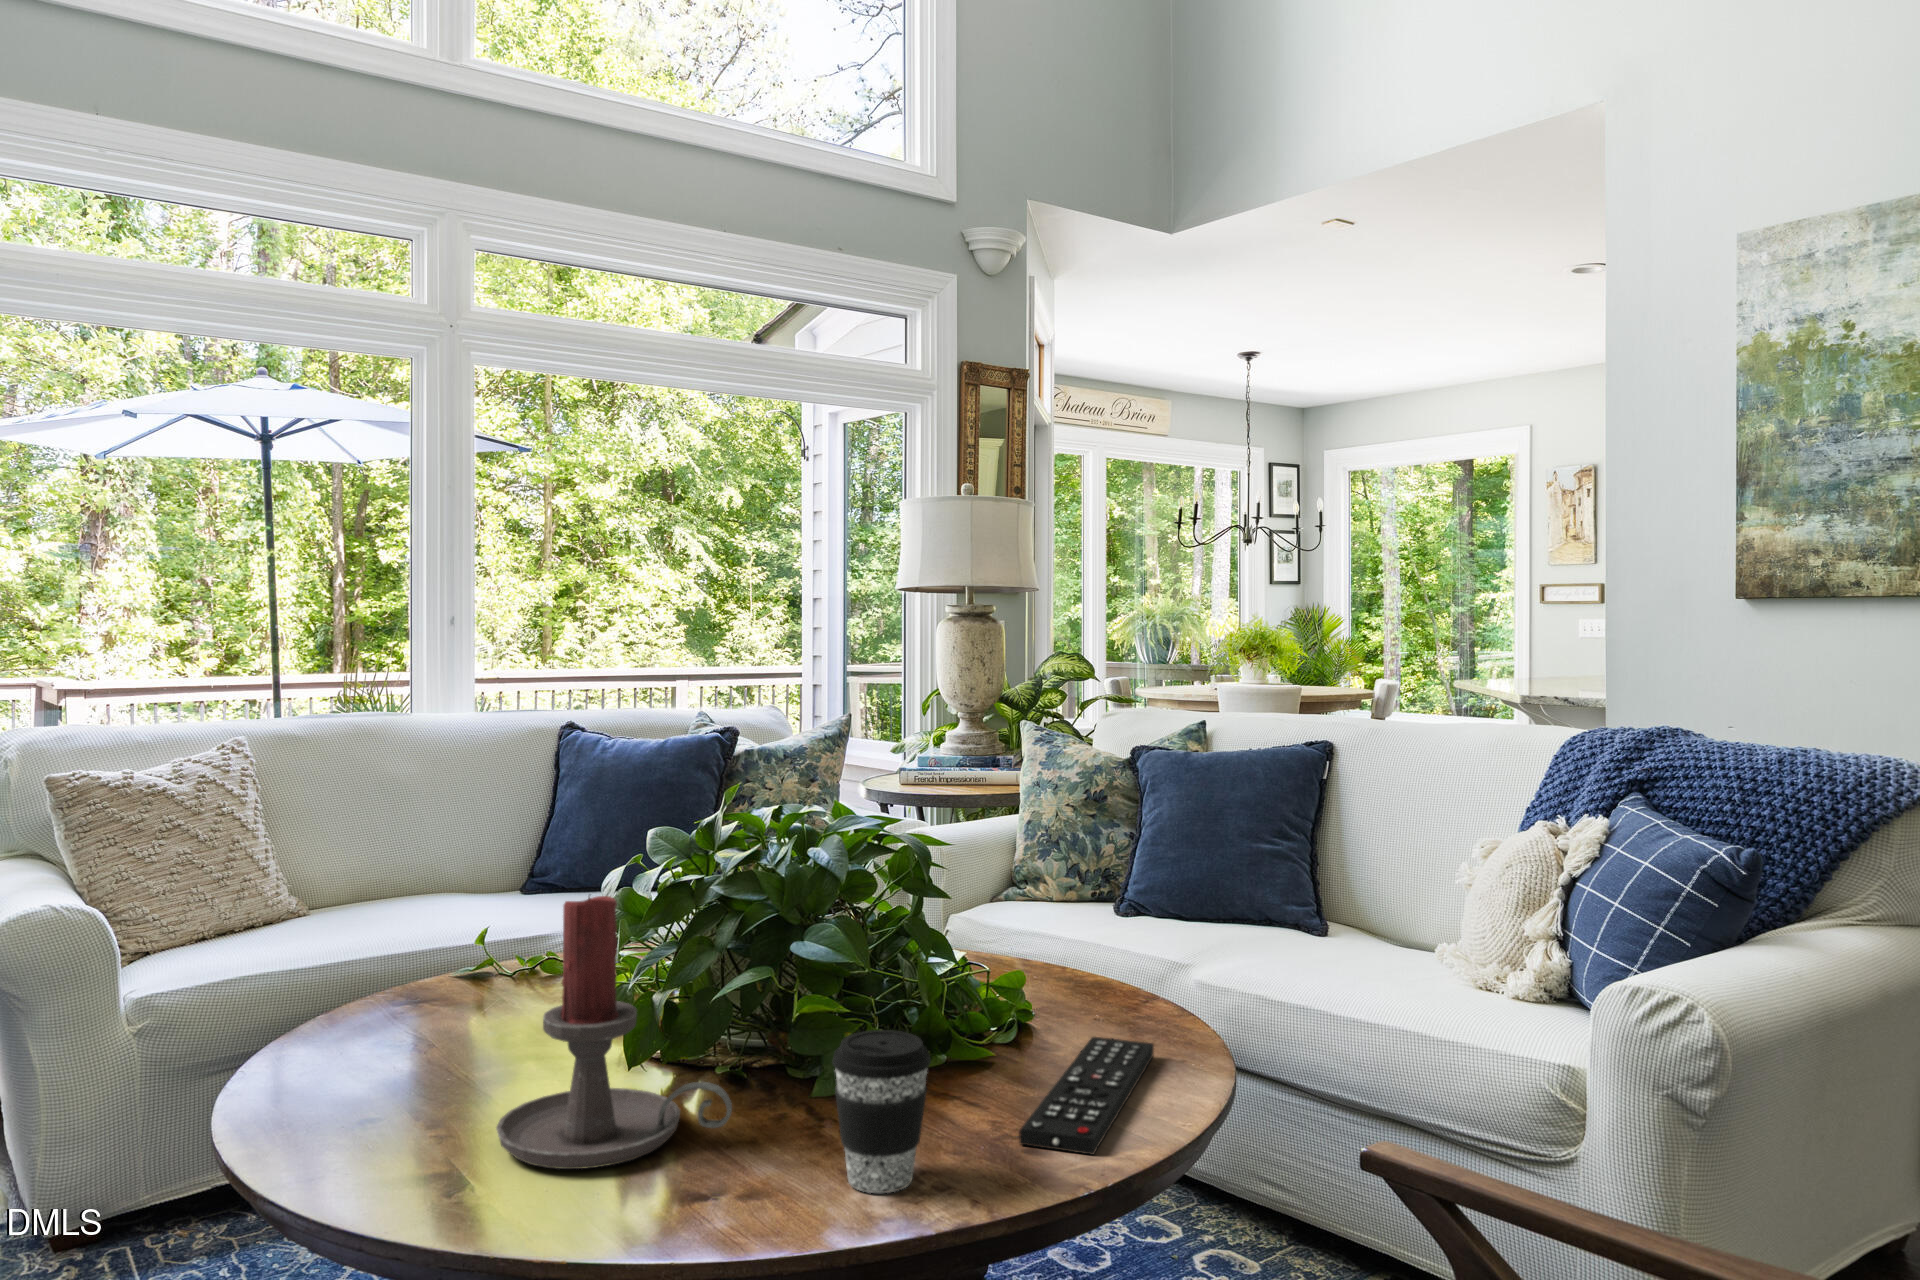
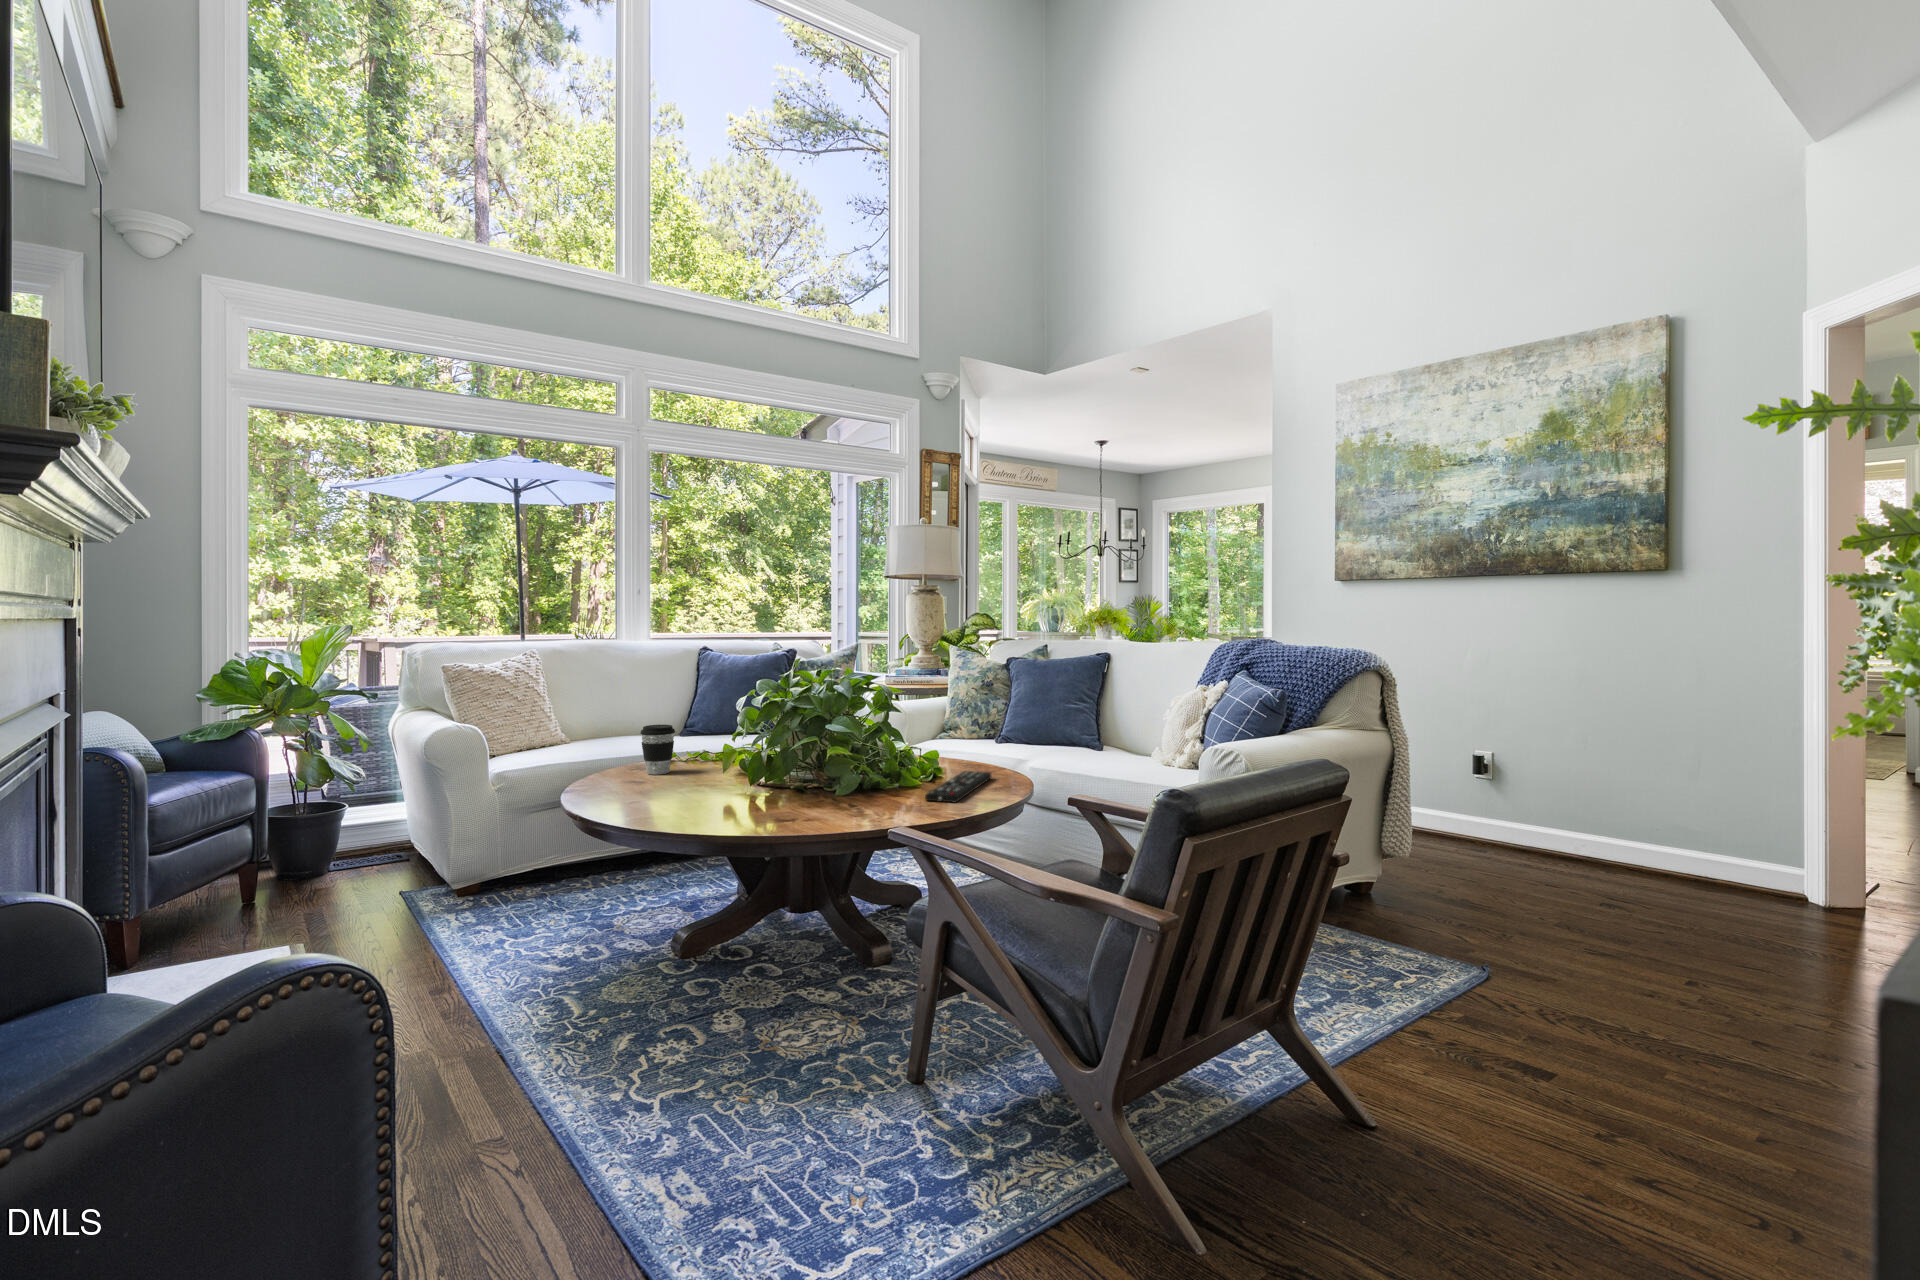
candle holder: present [496,896,732,1169] -> none [701,697,802,809]
coffee cup: present [832,1030,931,1193] -> present [641,725,675,774]

